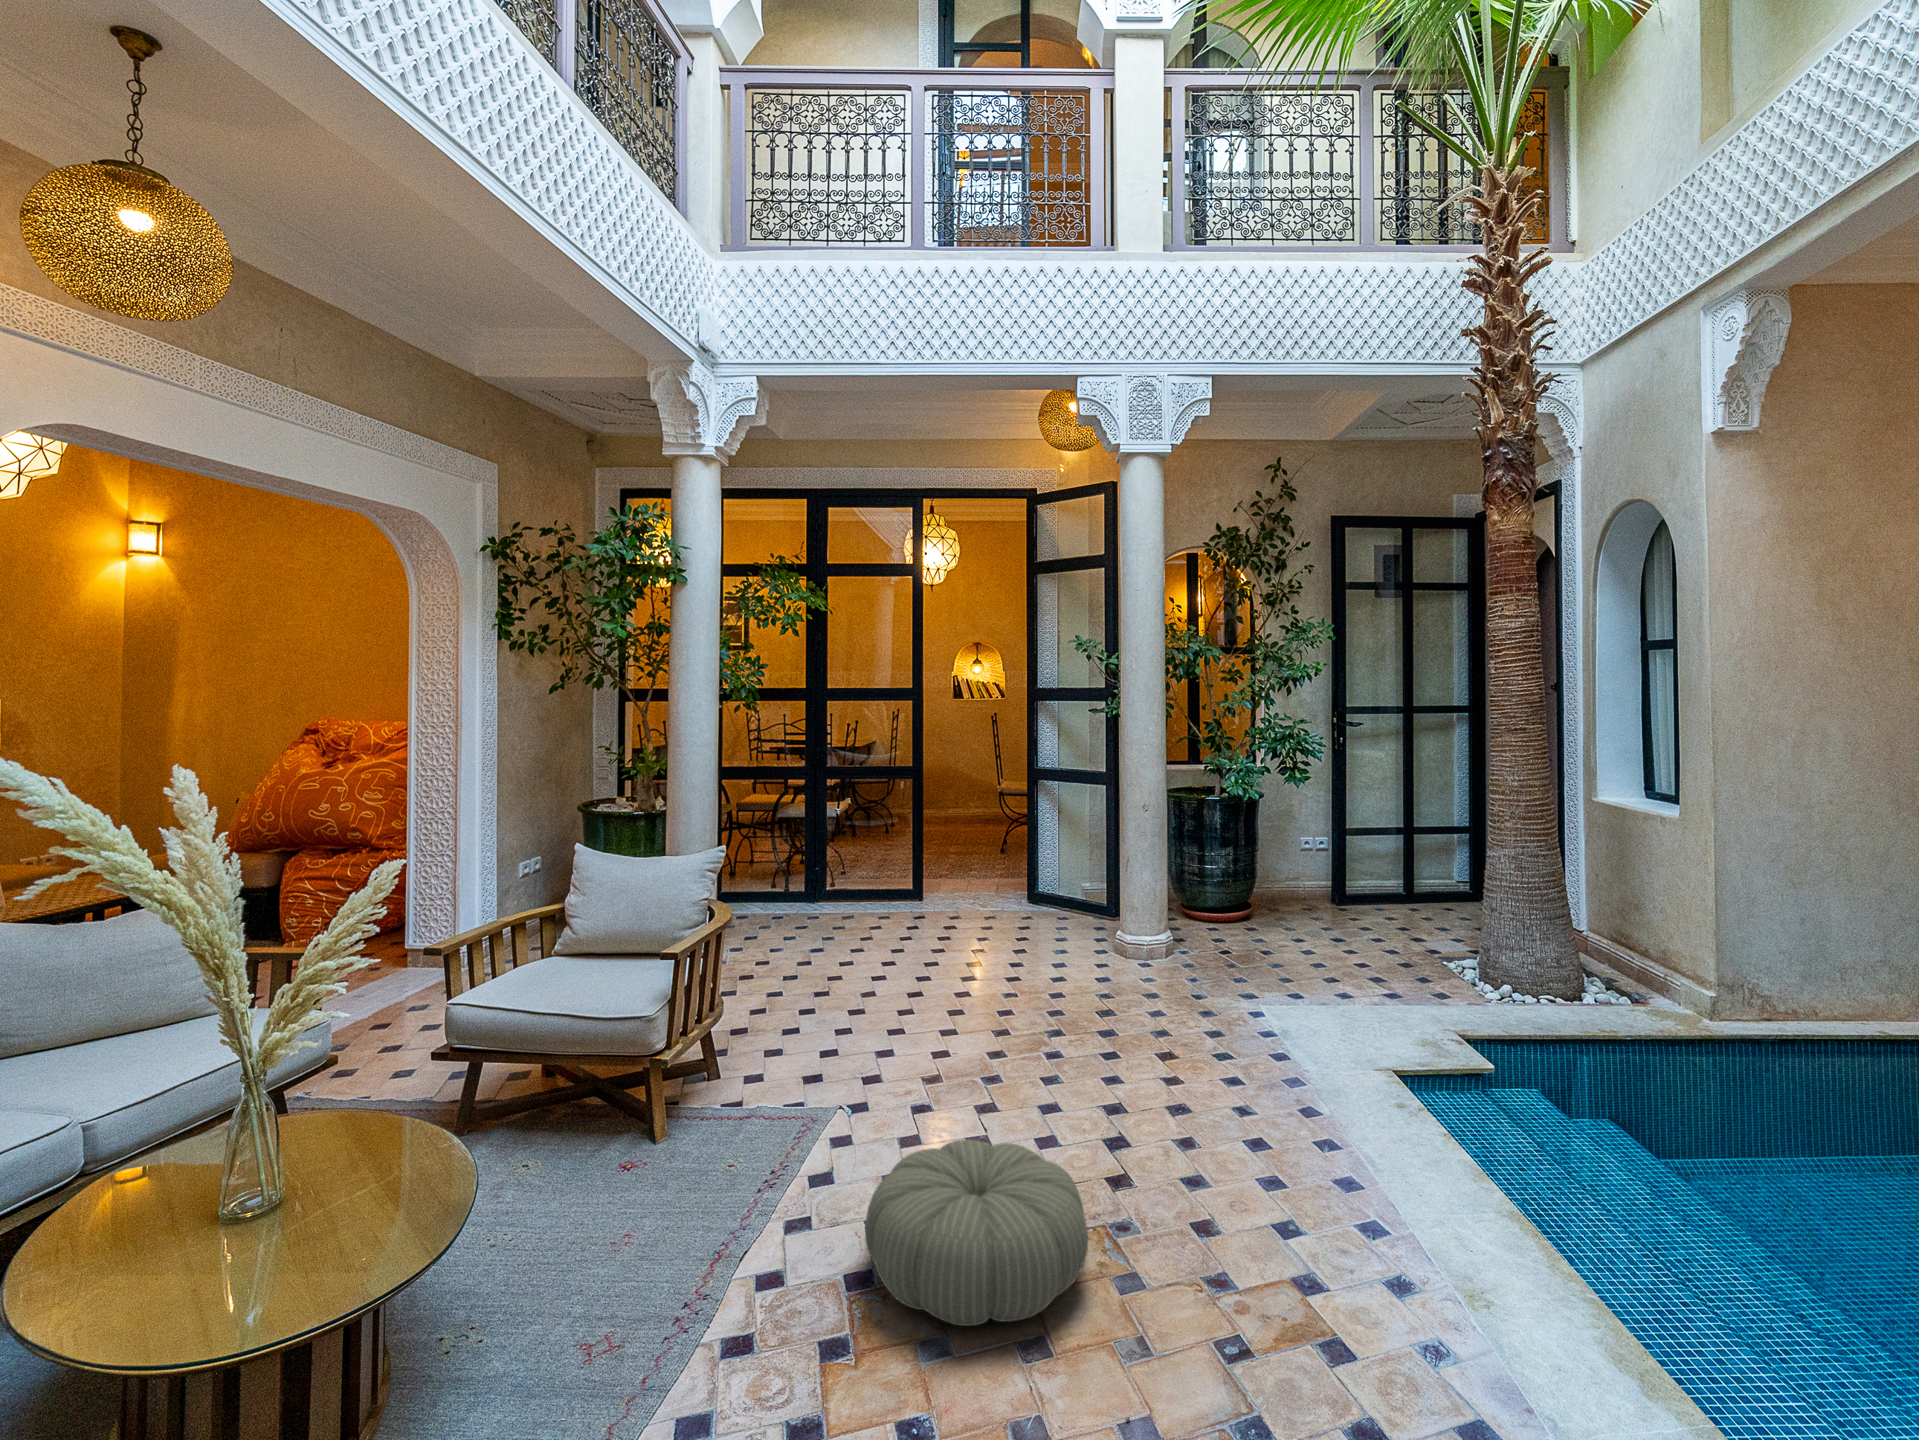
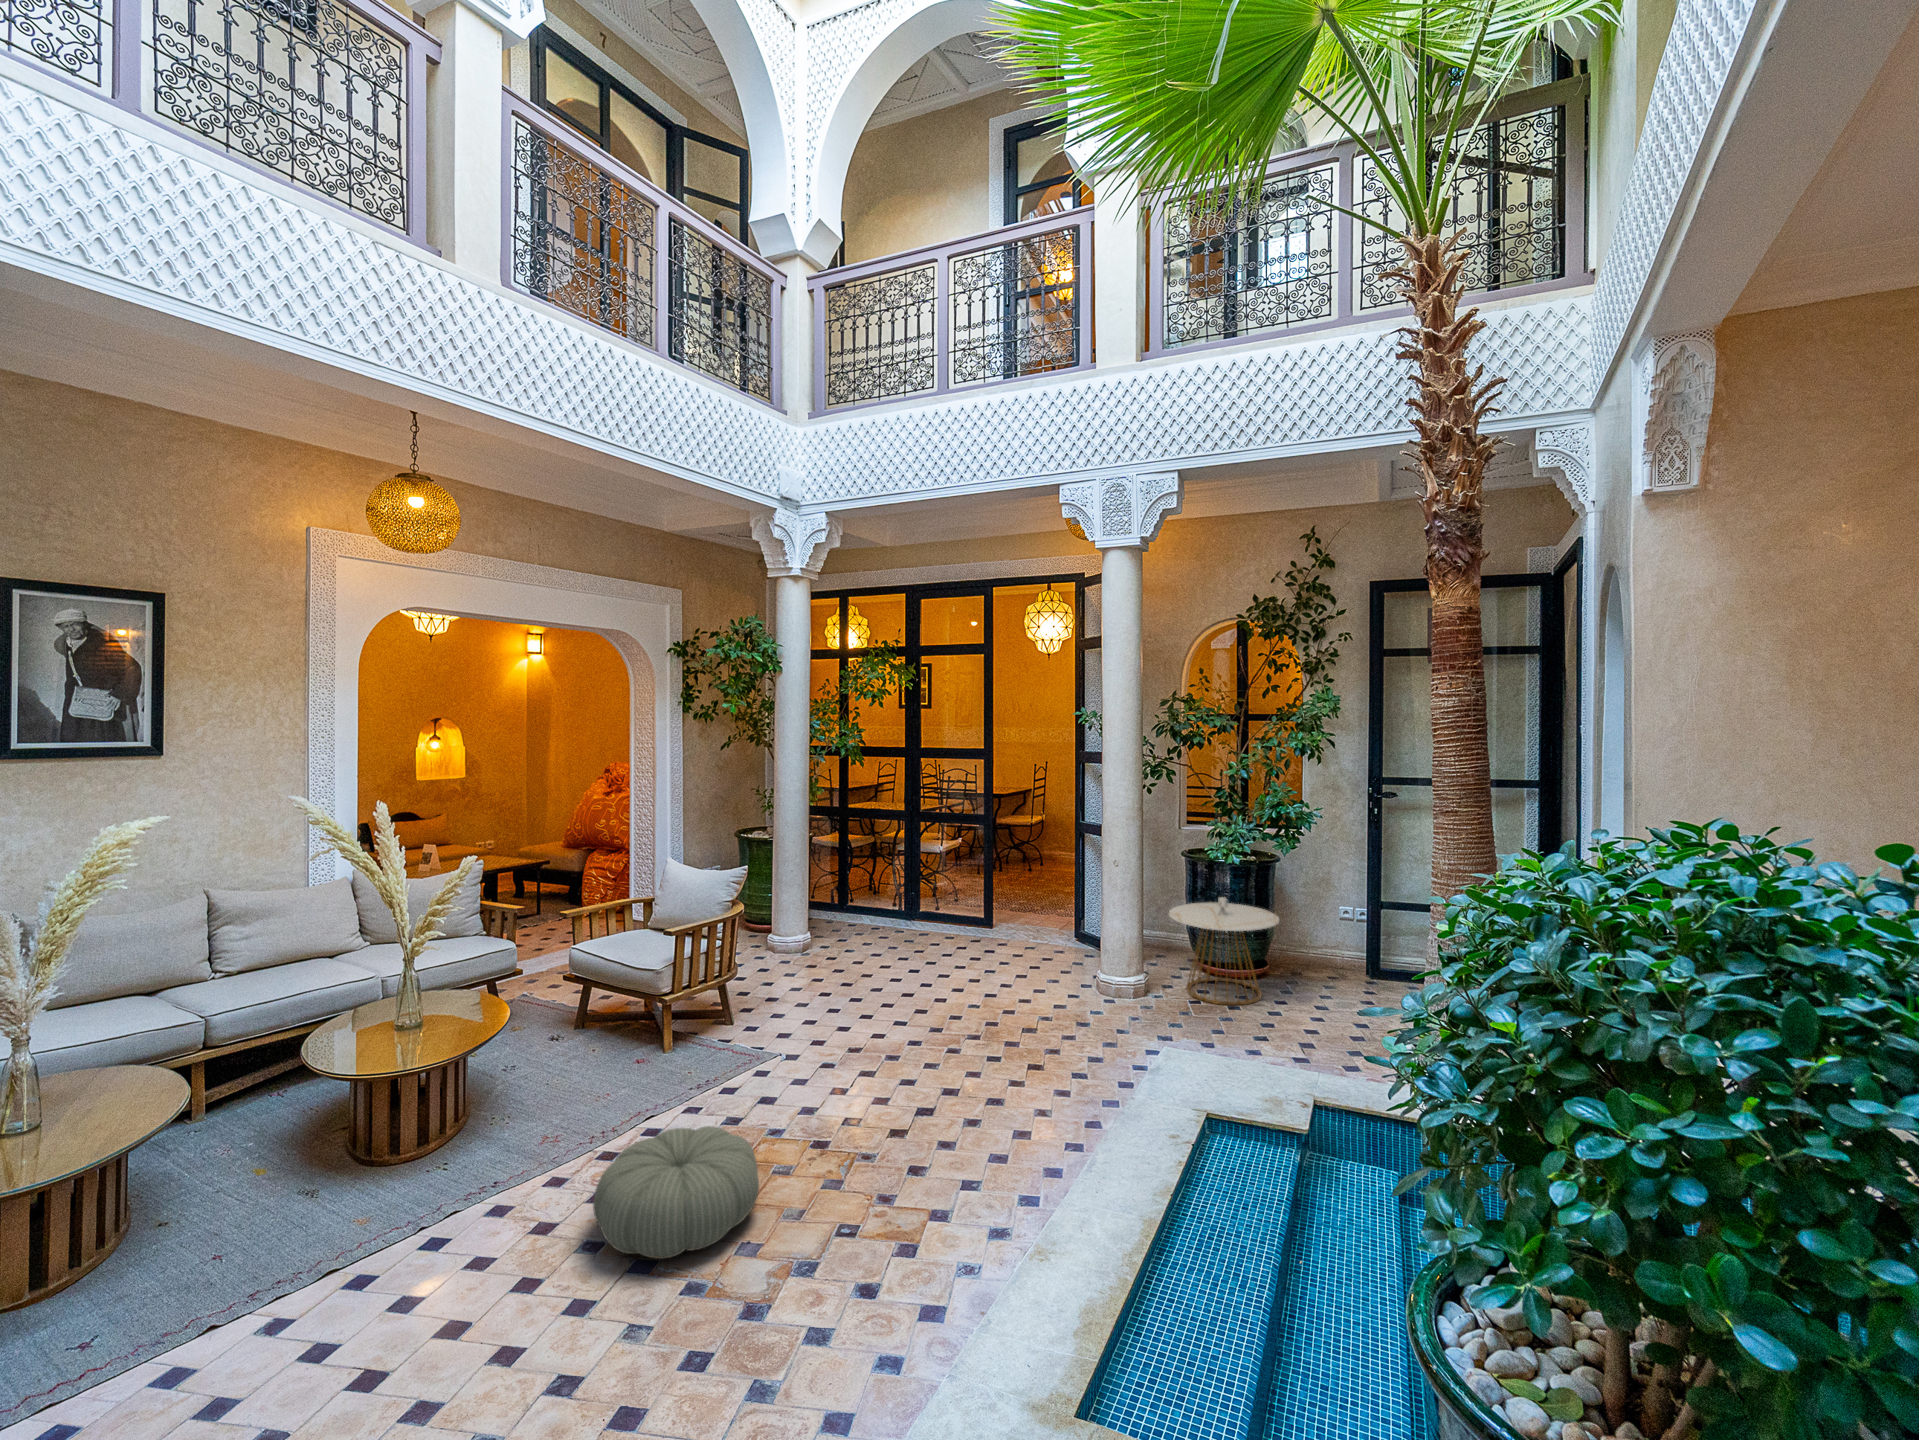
side table: none [1173,840,1290,952] -> present [1169,897,1279,1005]

